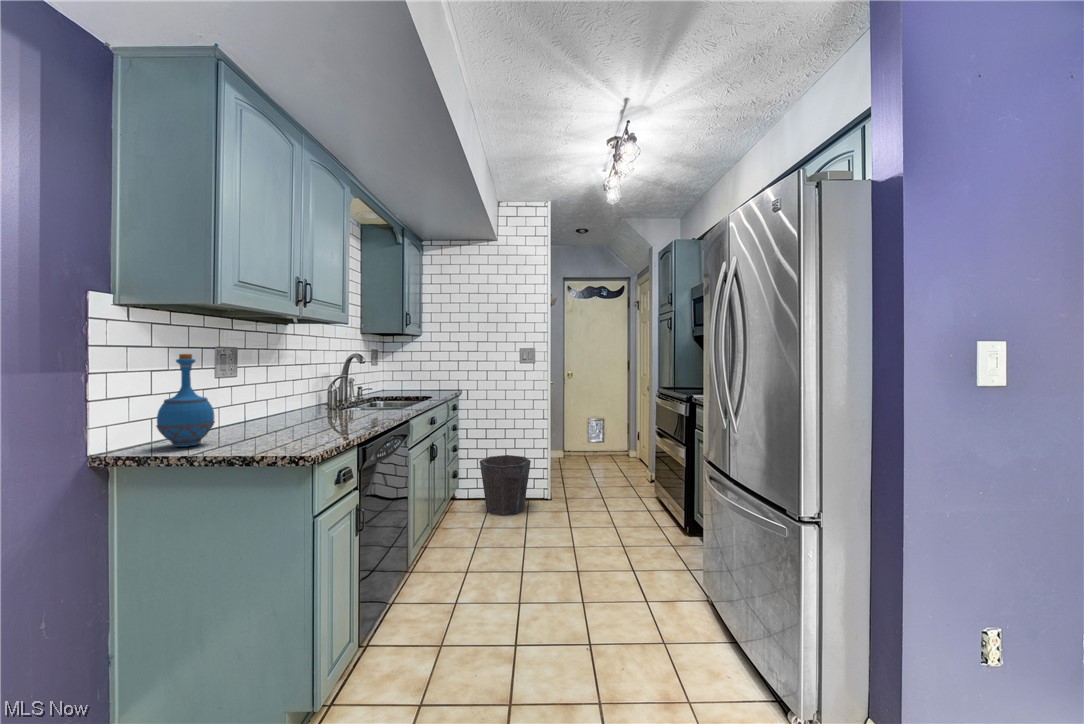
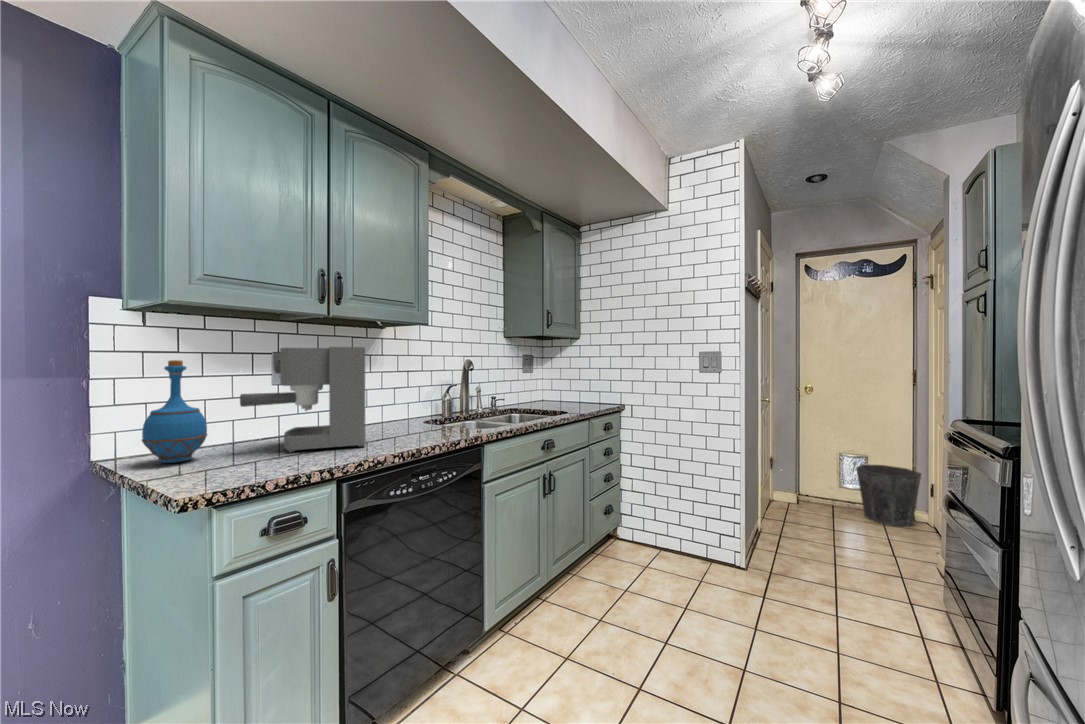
coffee maker: none [226,343,337,433] -> present [240,347,365,453]
waste bin: present [480,455,531,516] -> present [856,465,921,527]

